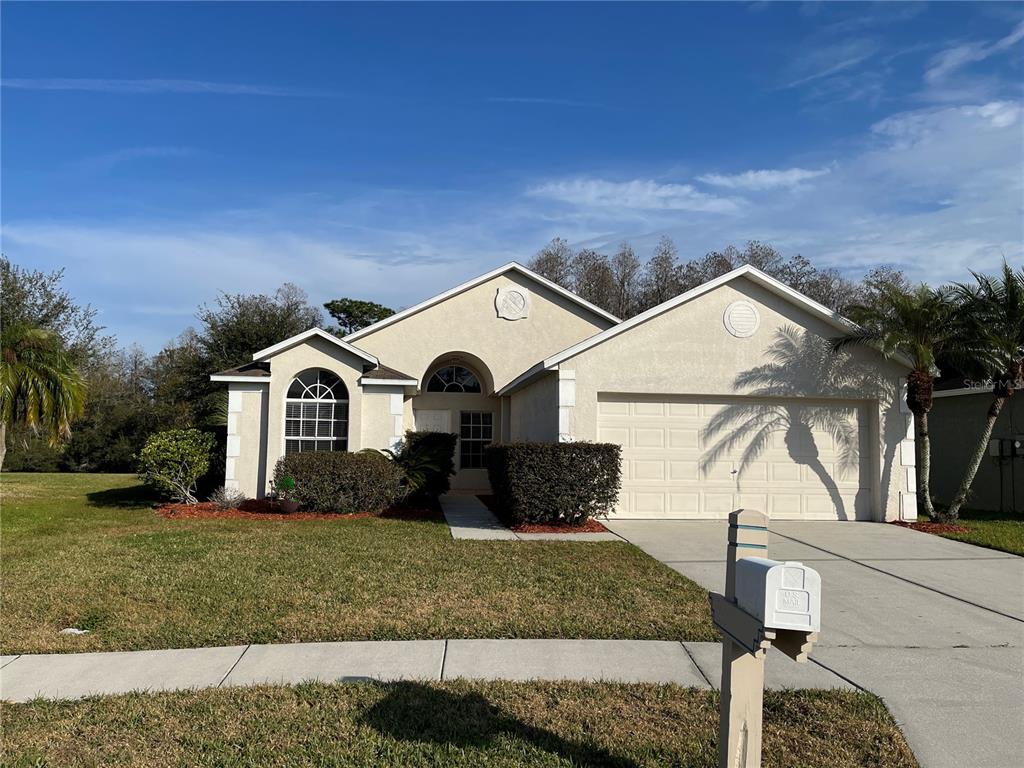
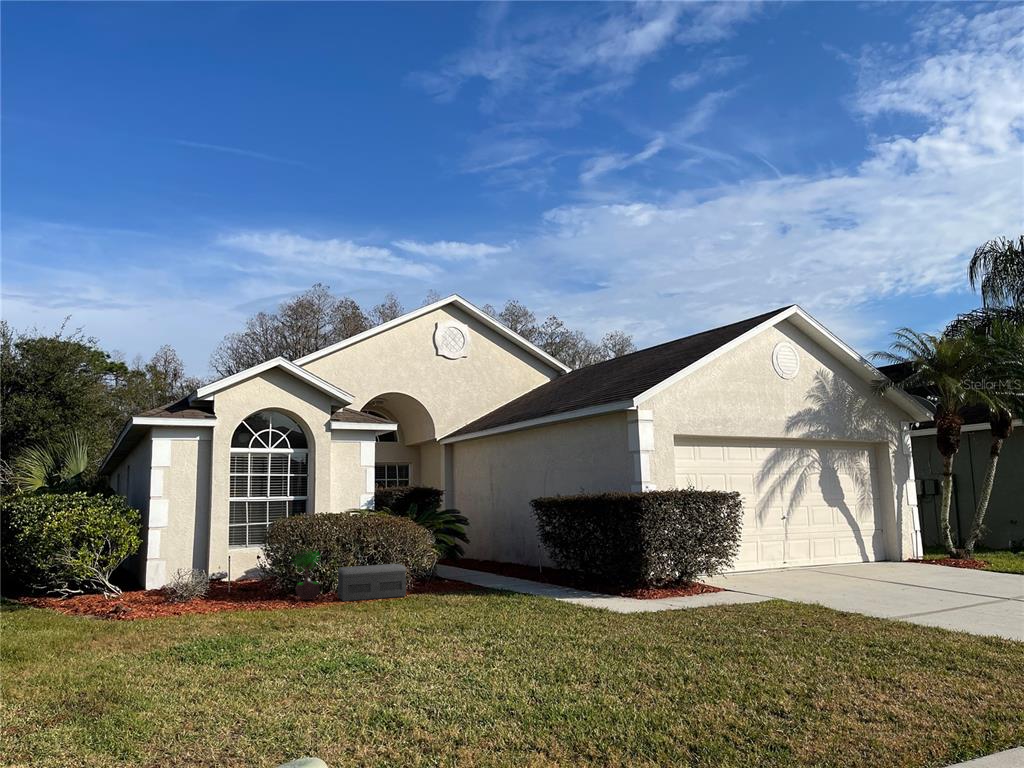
storage bench: none [305,490,358,516] -> present [338,564,406,602]

